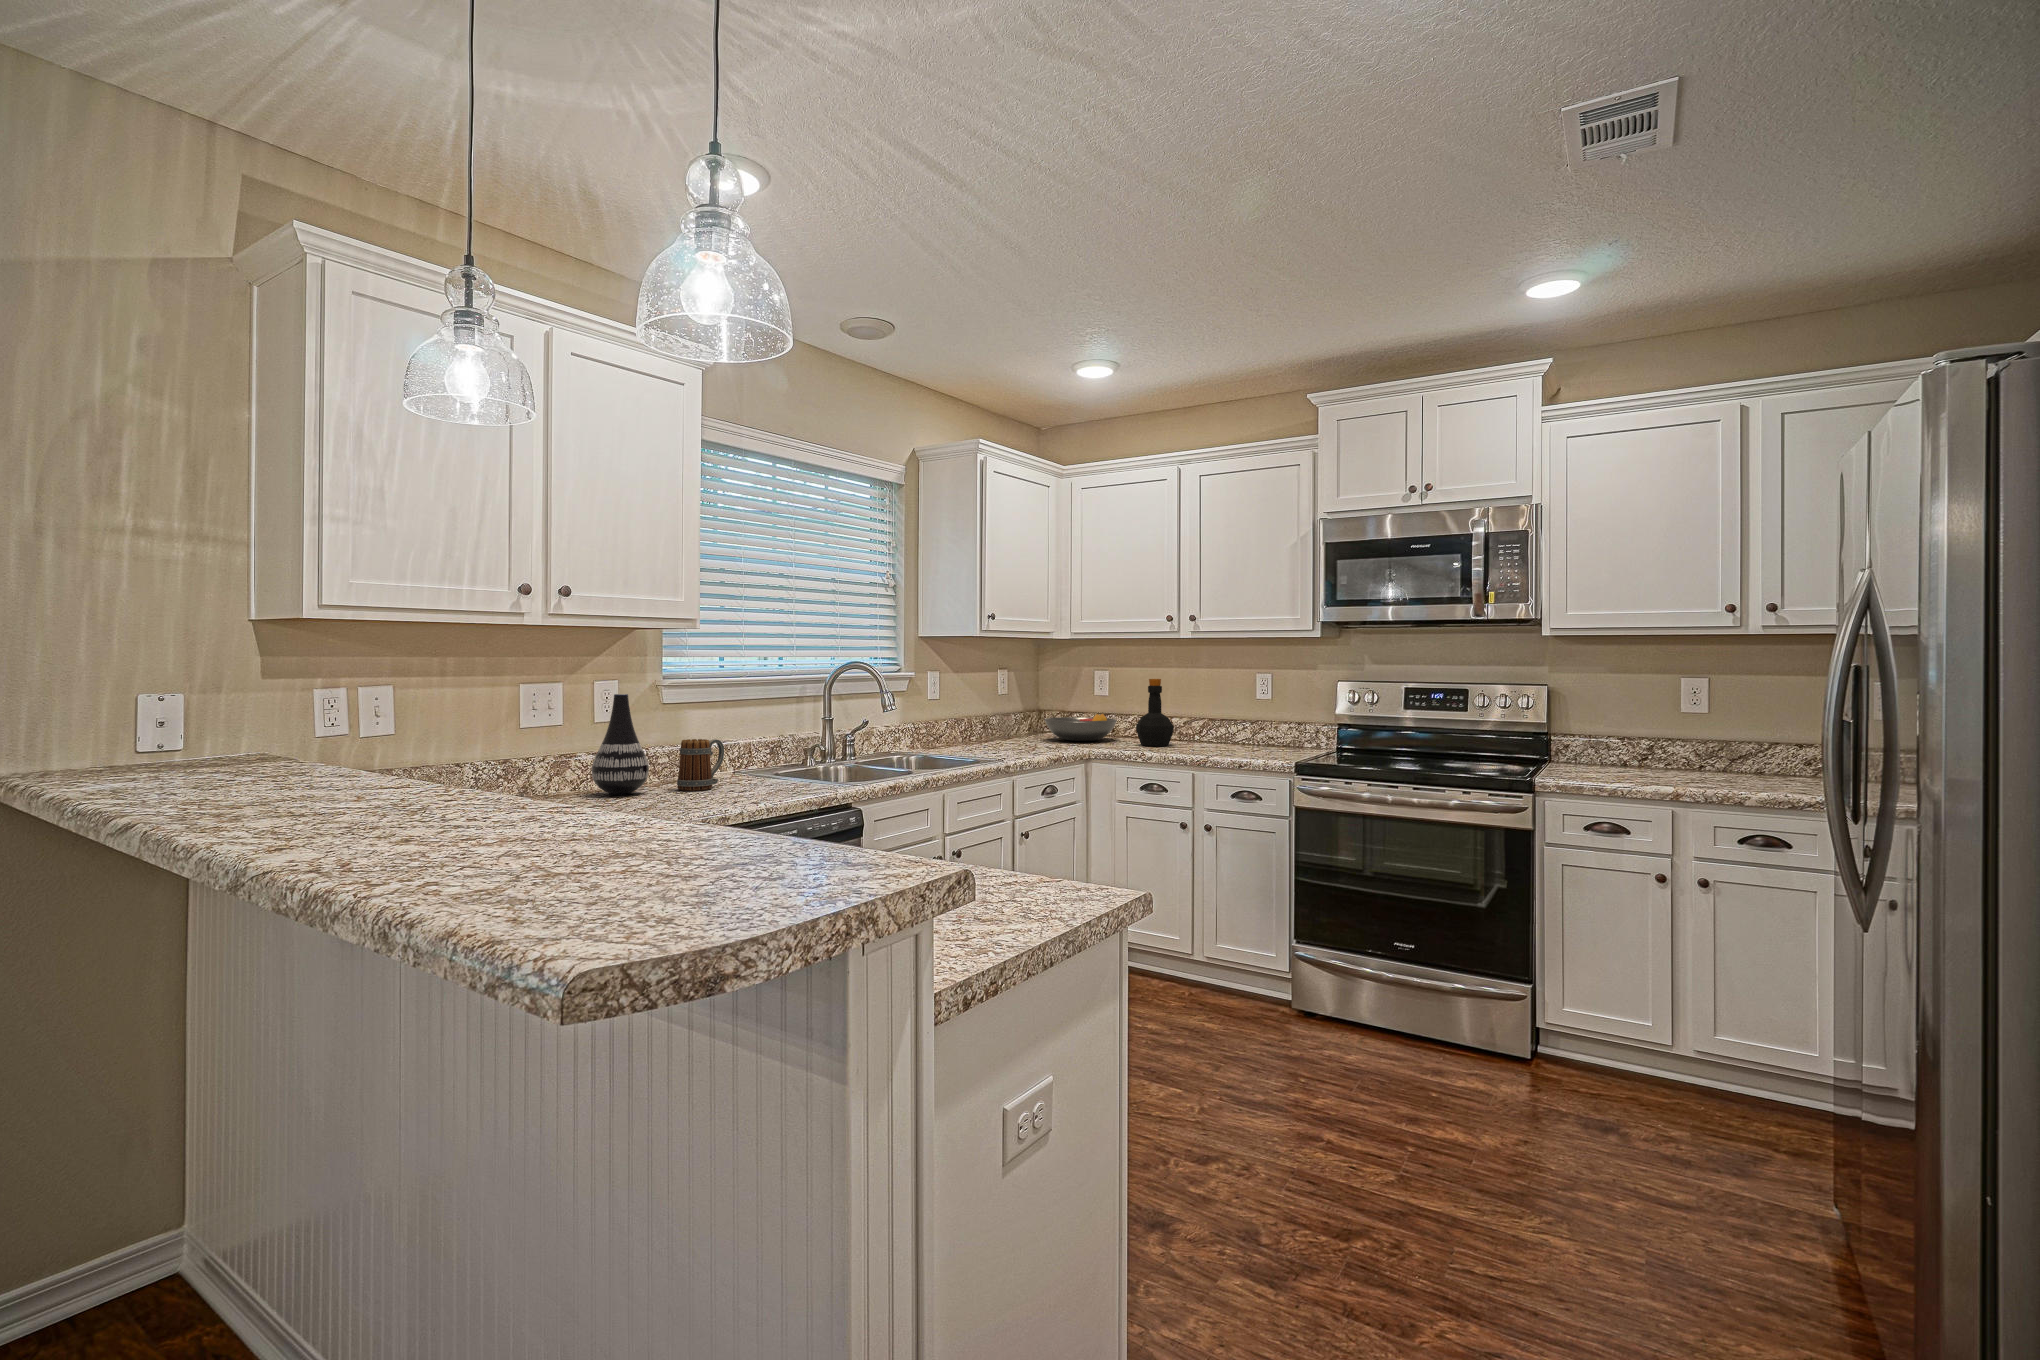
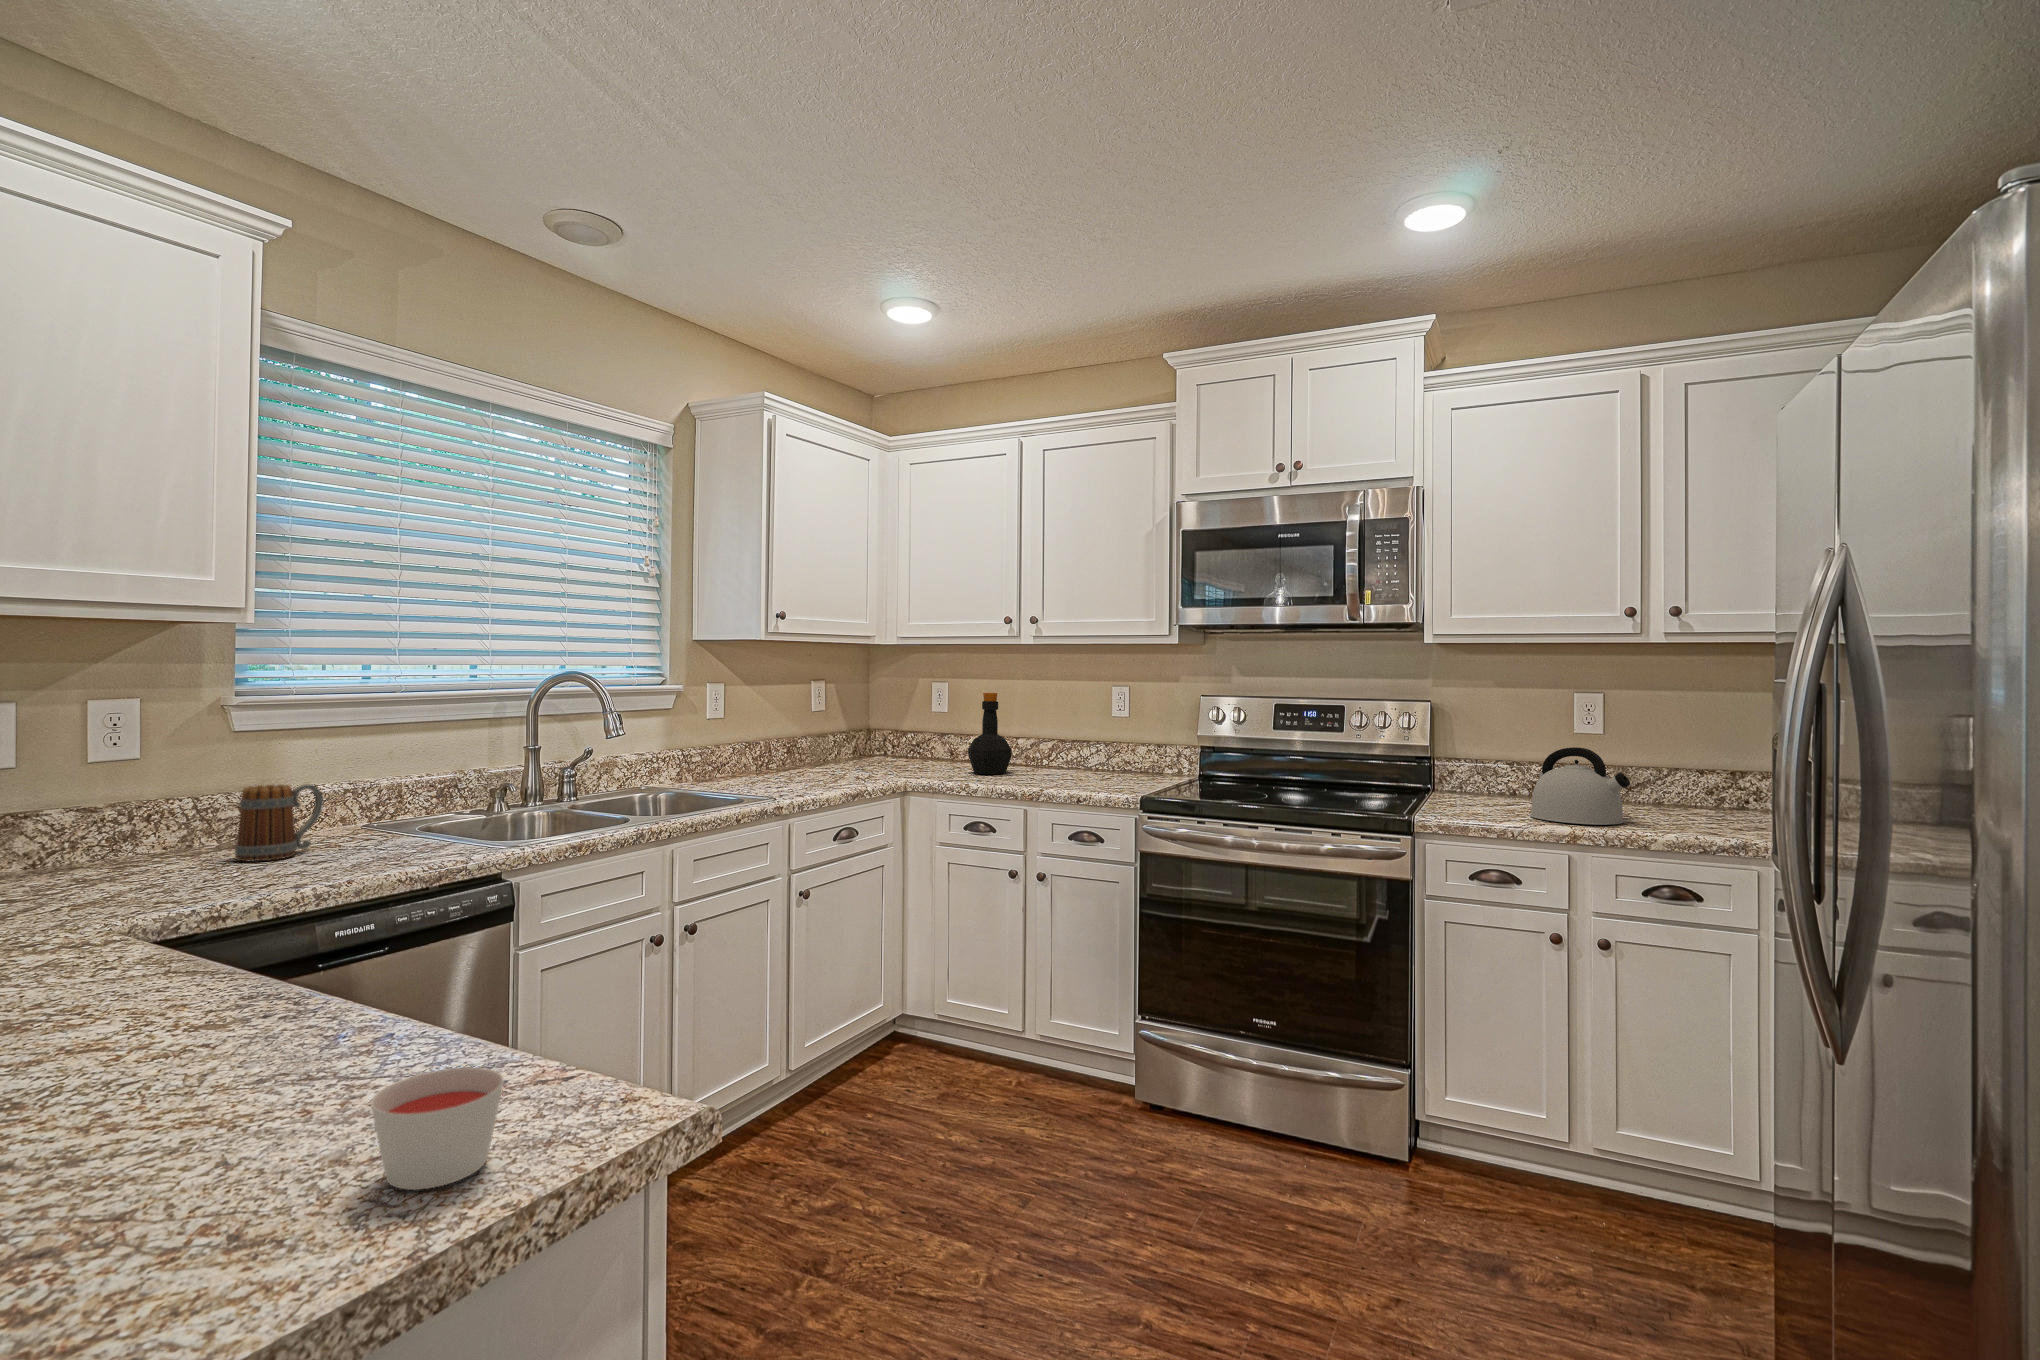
vase: present [592,694,649,795] -> none [71,721,179,873]
fruit bowl: present [1045,714,1117,741] -> none [861,734,950,768]
kettle: none [1638,722,1728,786] -> present [1530,747,1630,825]
candle: none [1007,860,1065,911] -> present [371,1067,504,1190]

